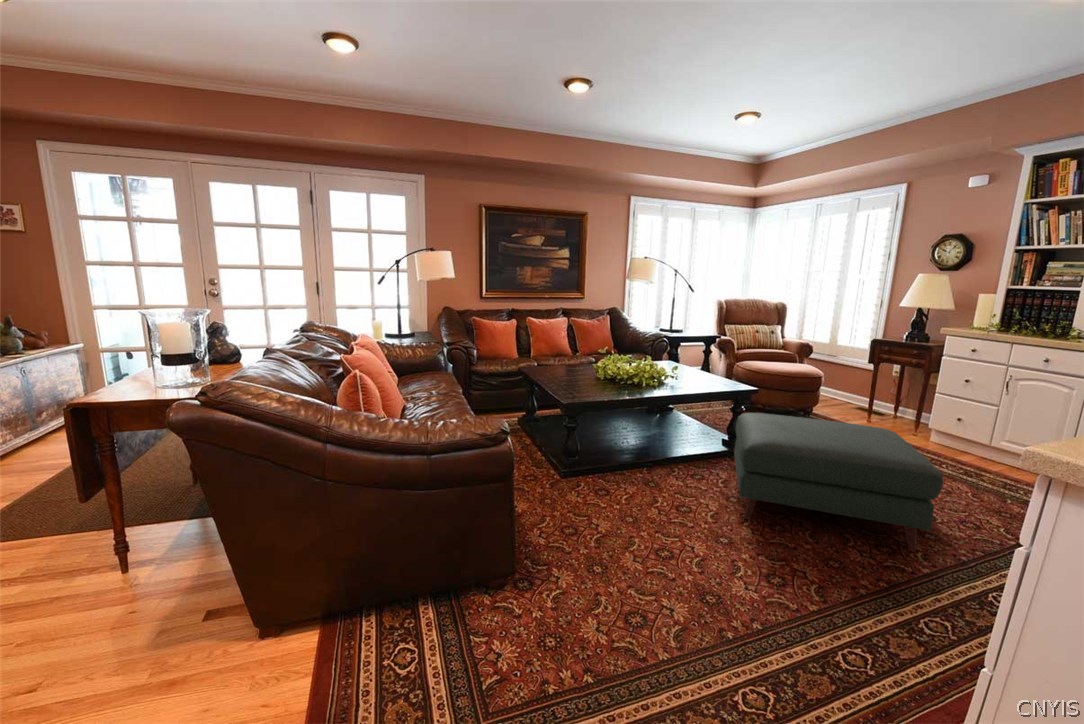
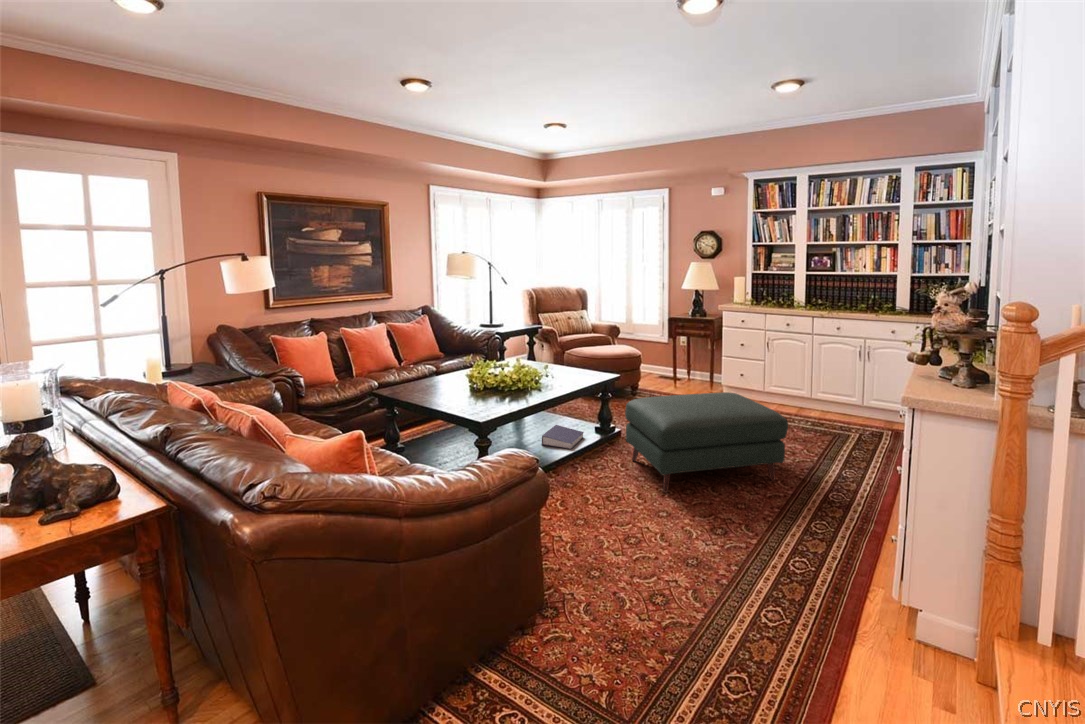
book: none [654,425,703,451] -> present [542,425,584,449]

